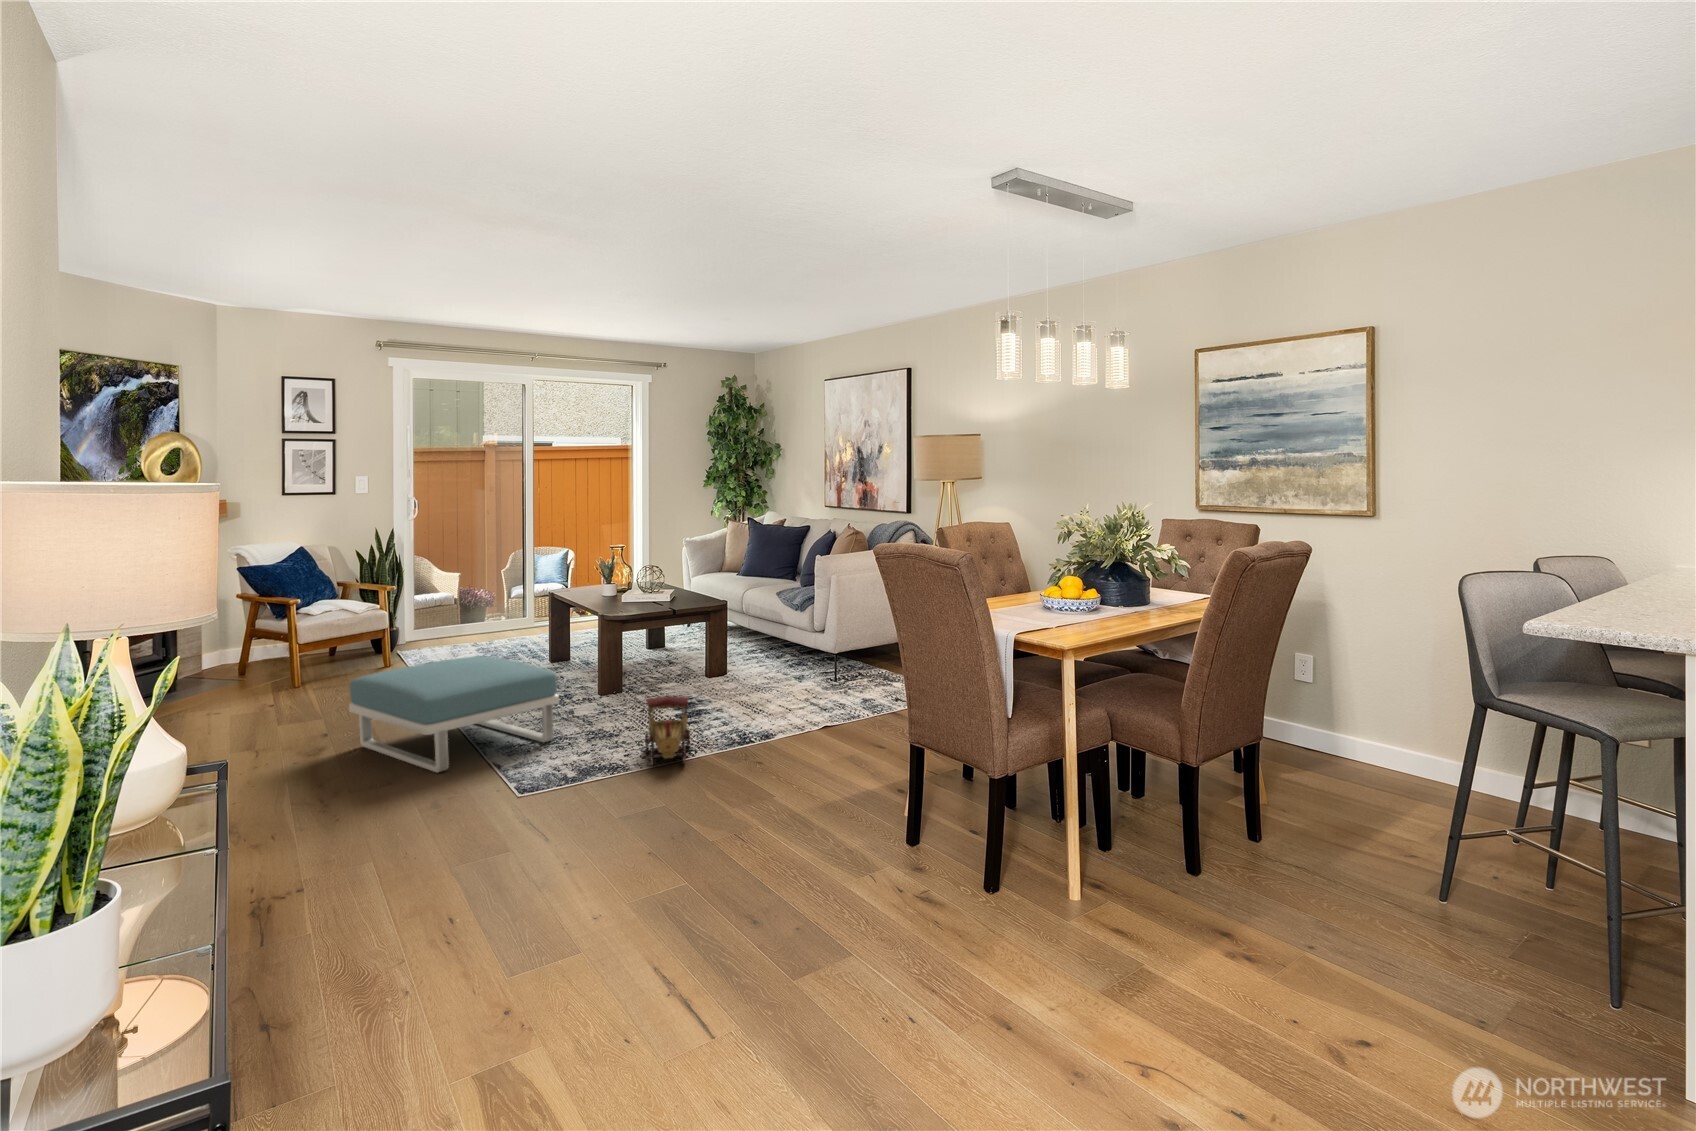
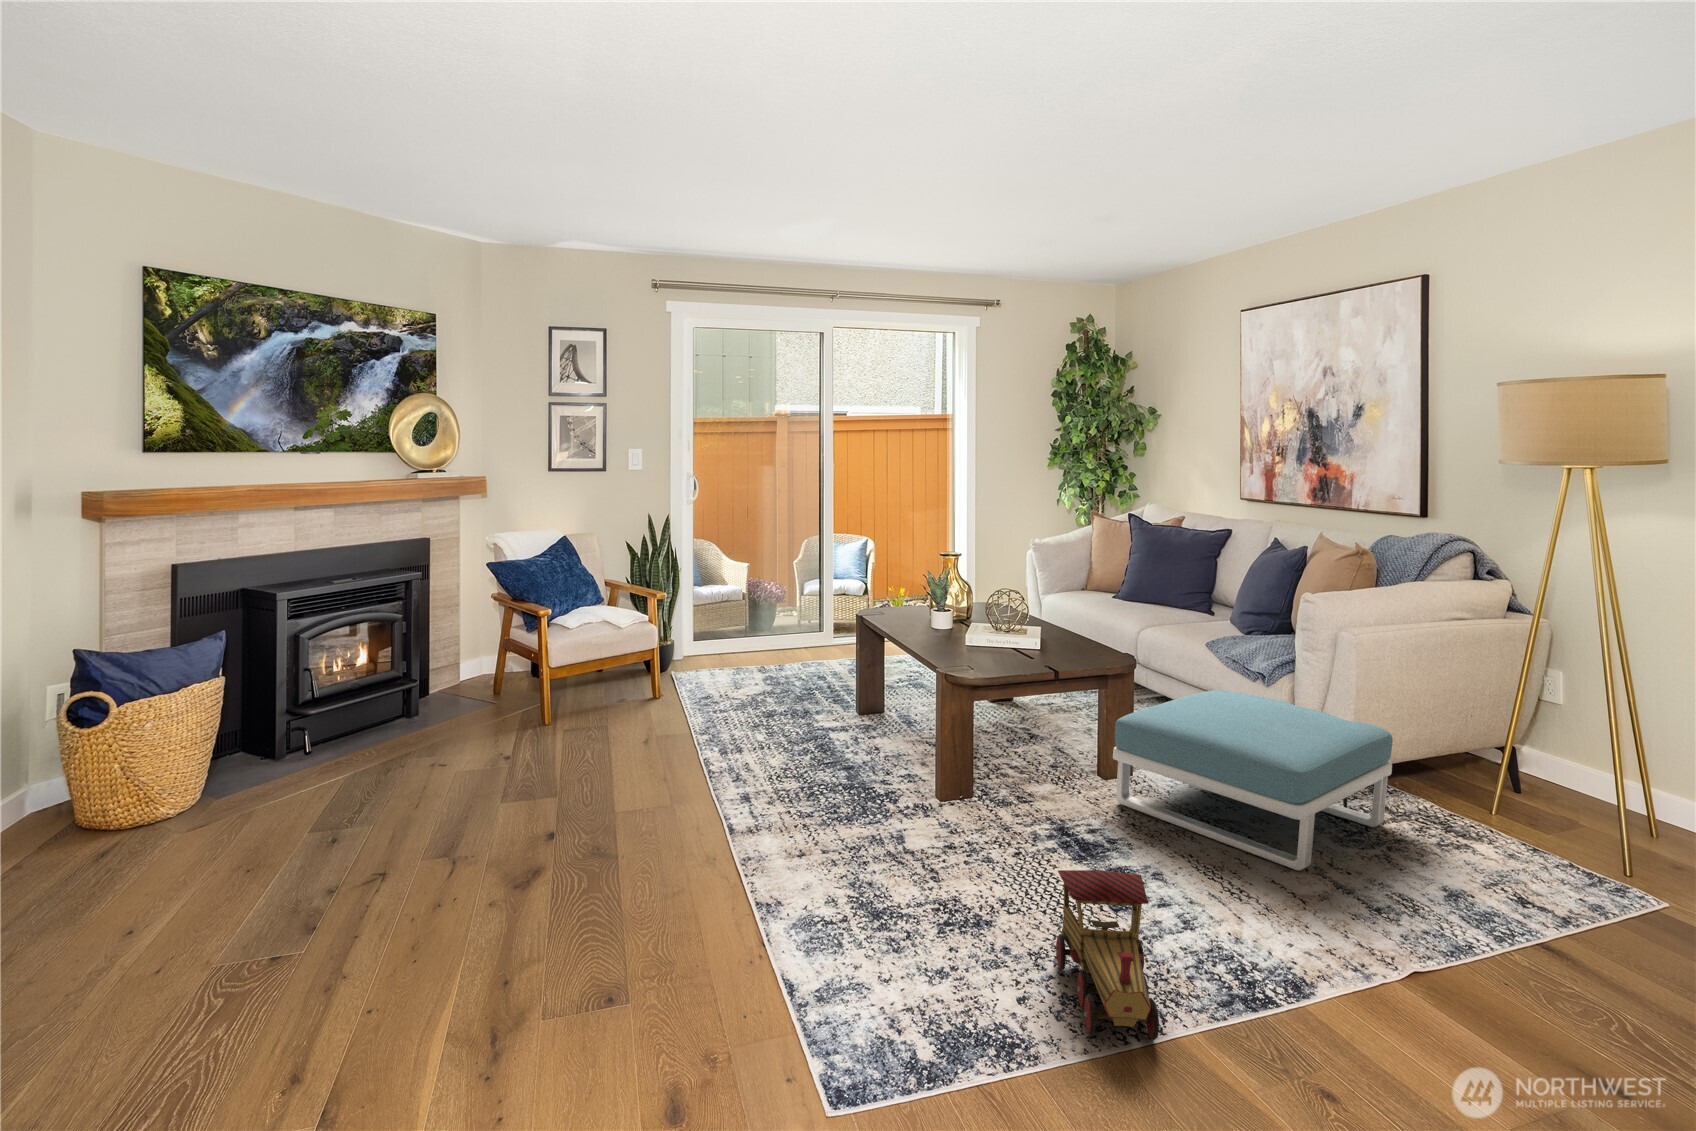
footstool: present [349,656,559,772] -> present [1113,690,1393,870]

